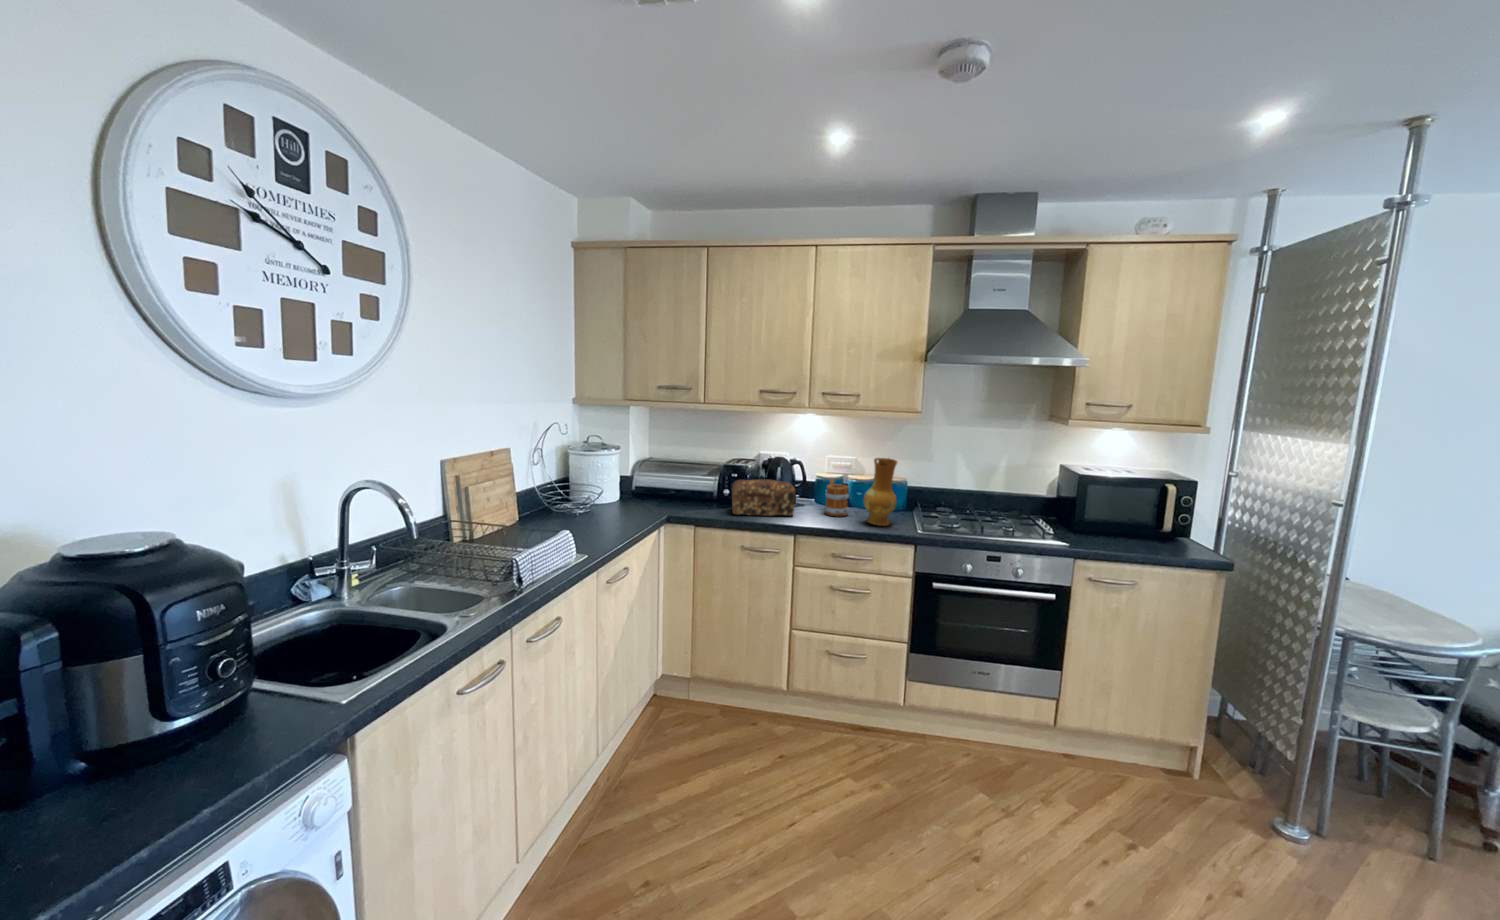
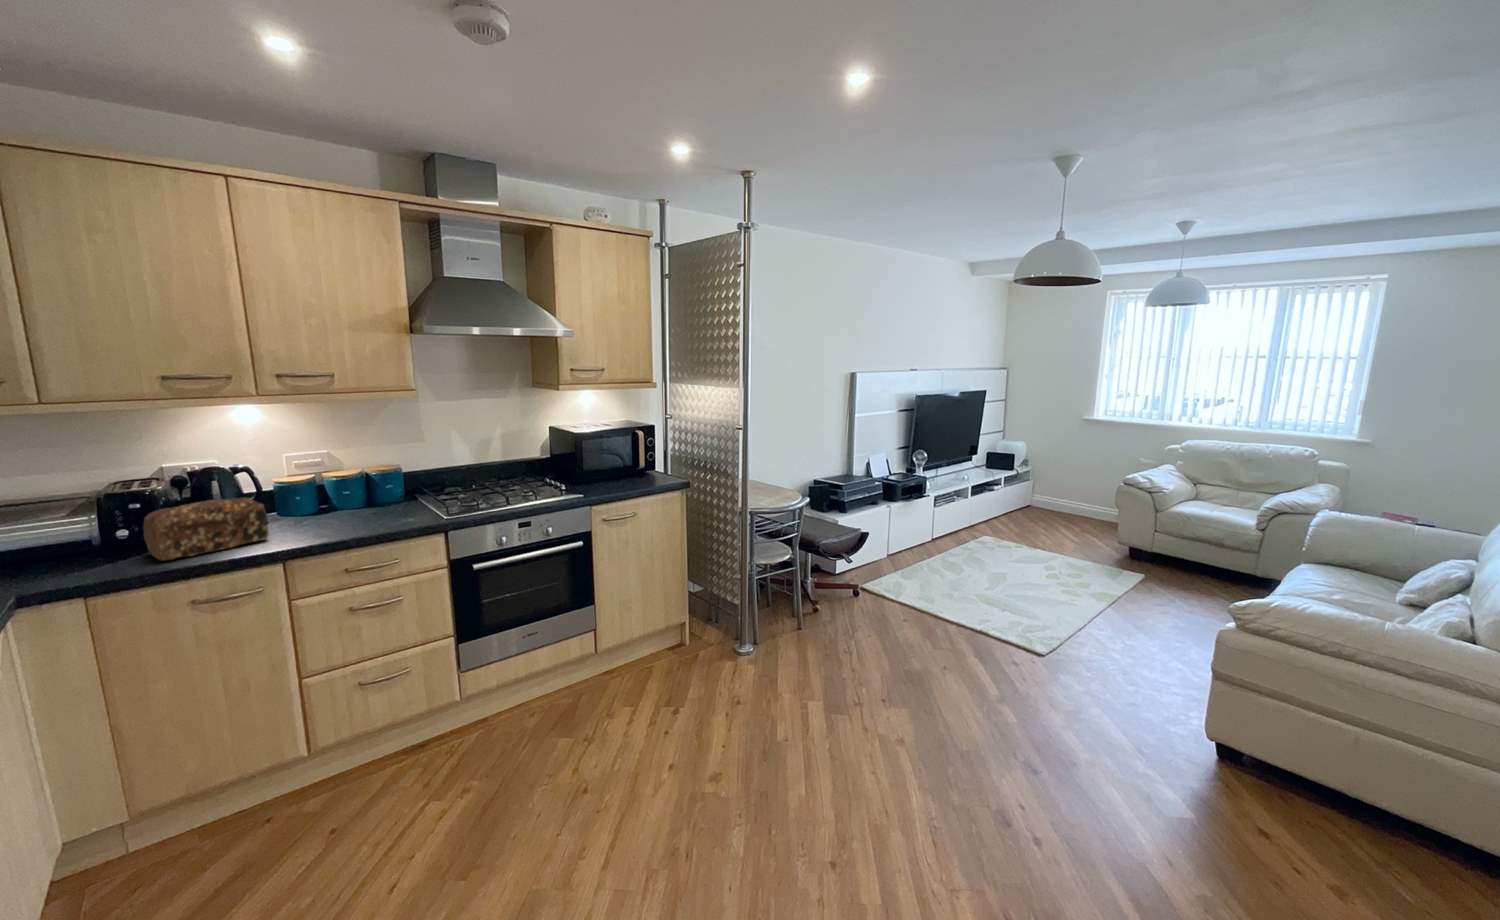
ceramic jug: present [863,458,897,526] -> none [368,444,411,523]
mug: present [824,478,849,516] -> none [303,481,345,527]

